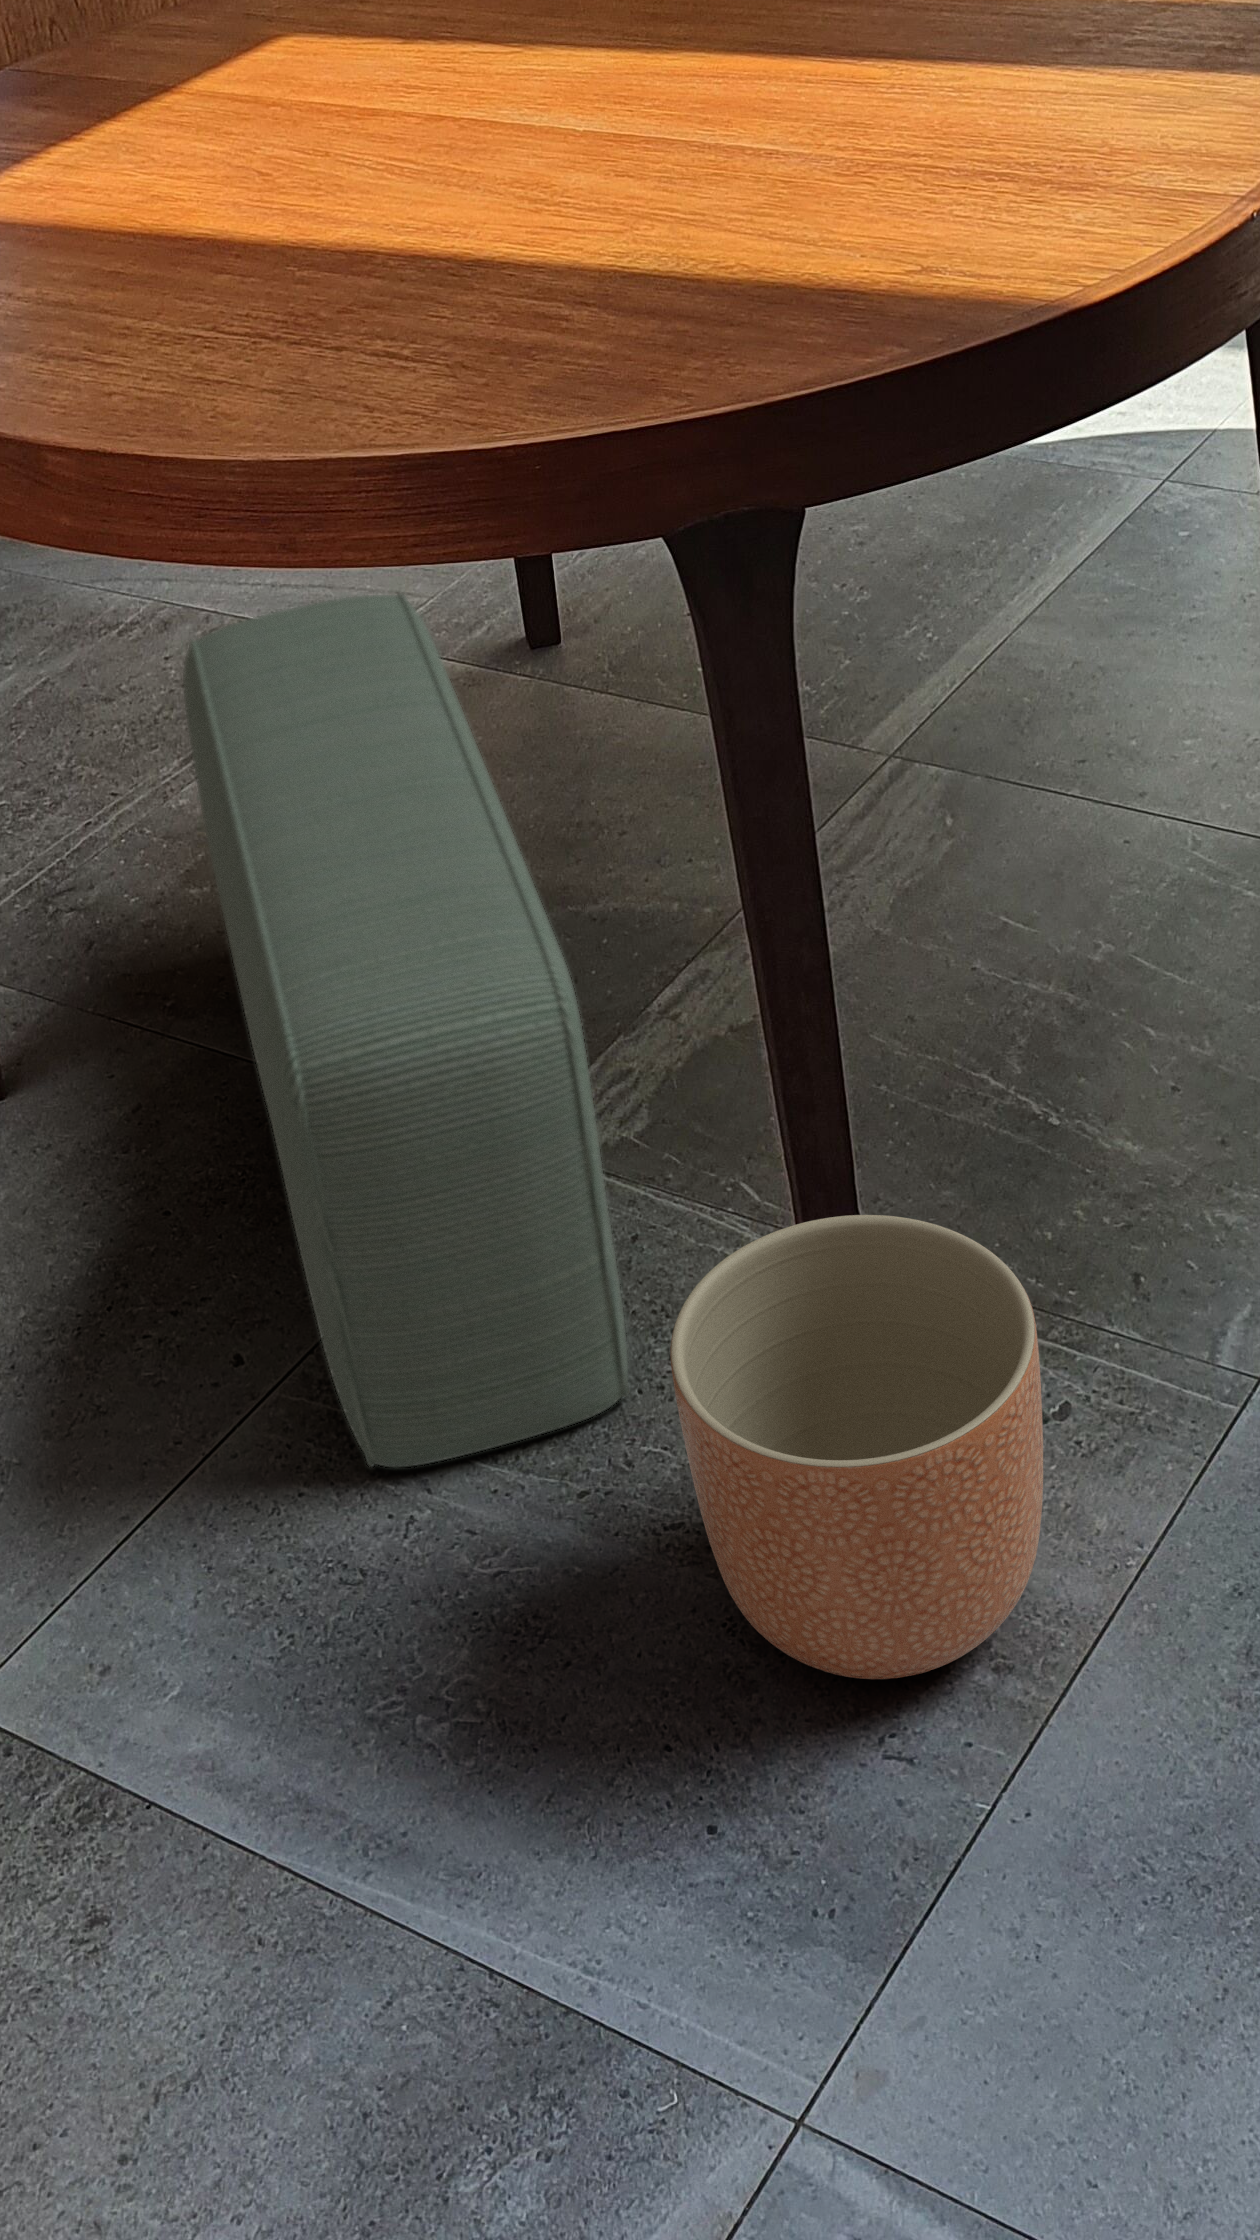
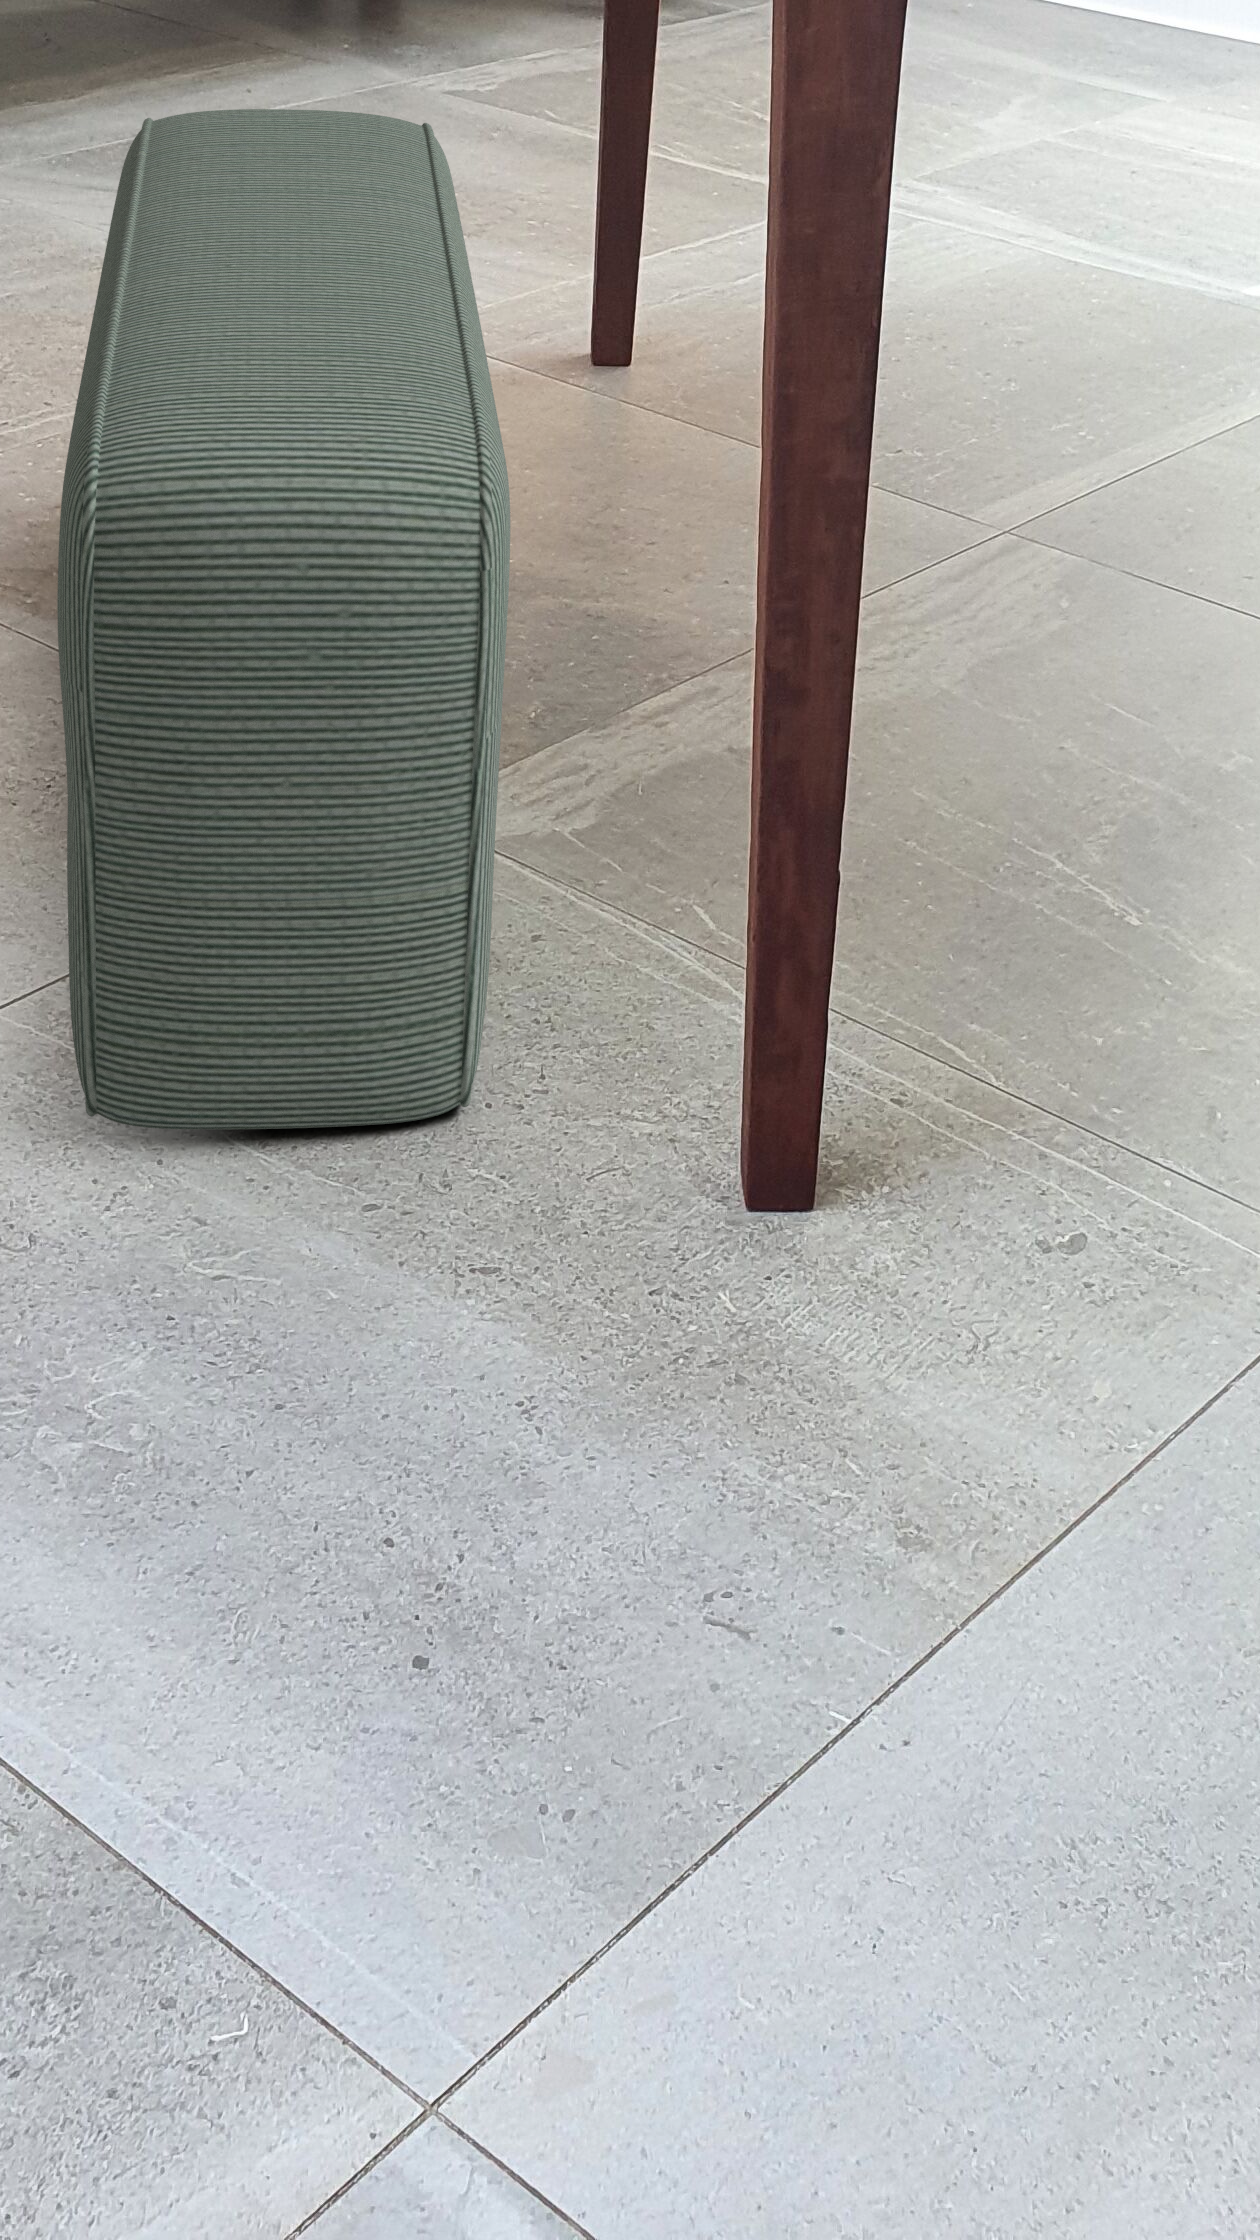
planter: present [670,1215,1043,1679] -> none [515,854,1067,1516]

